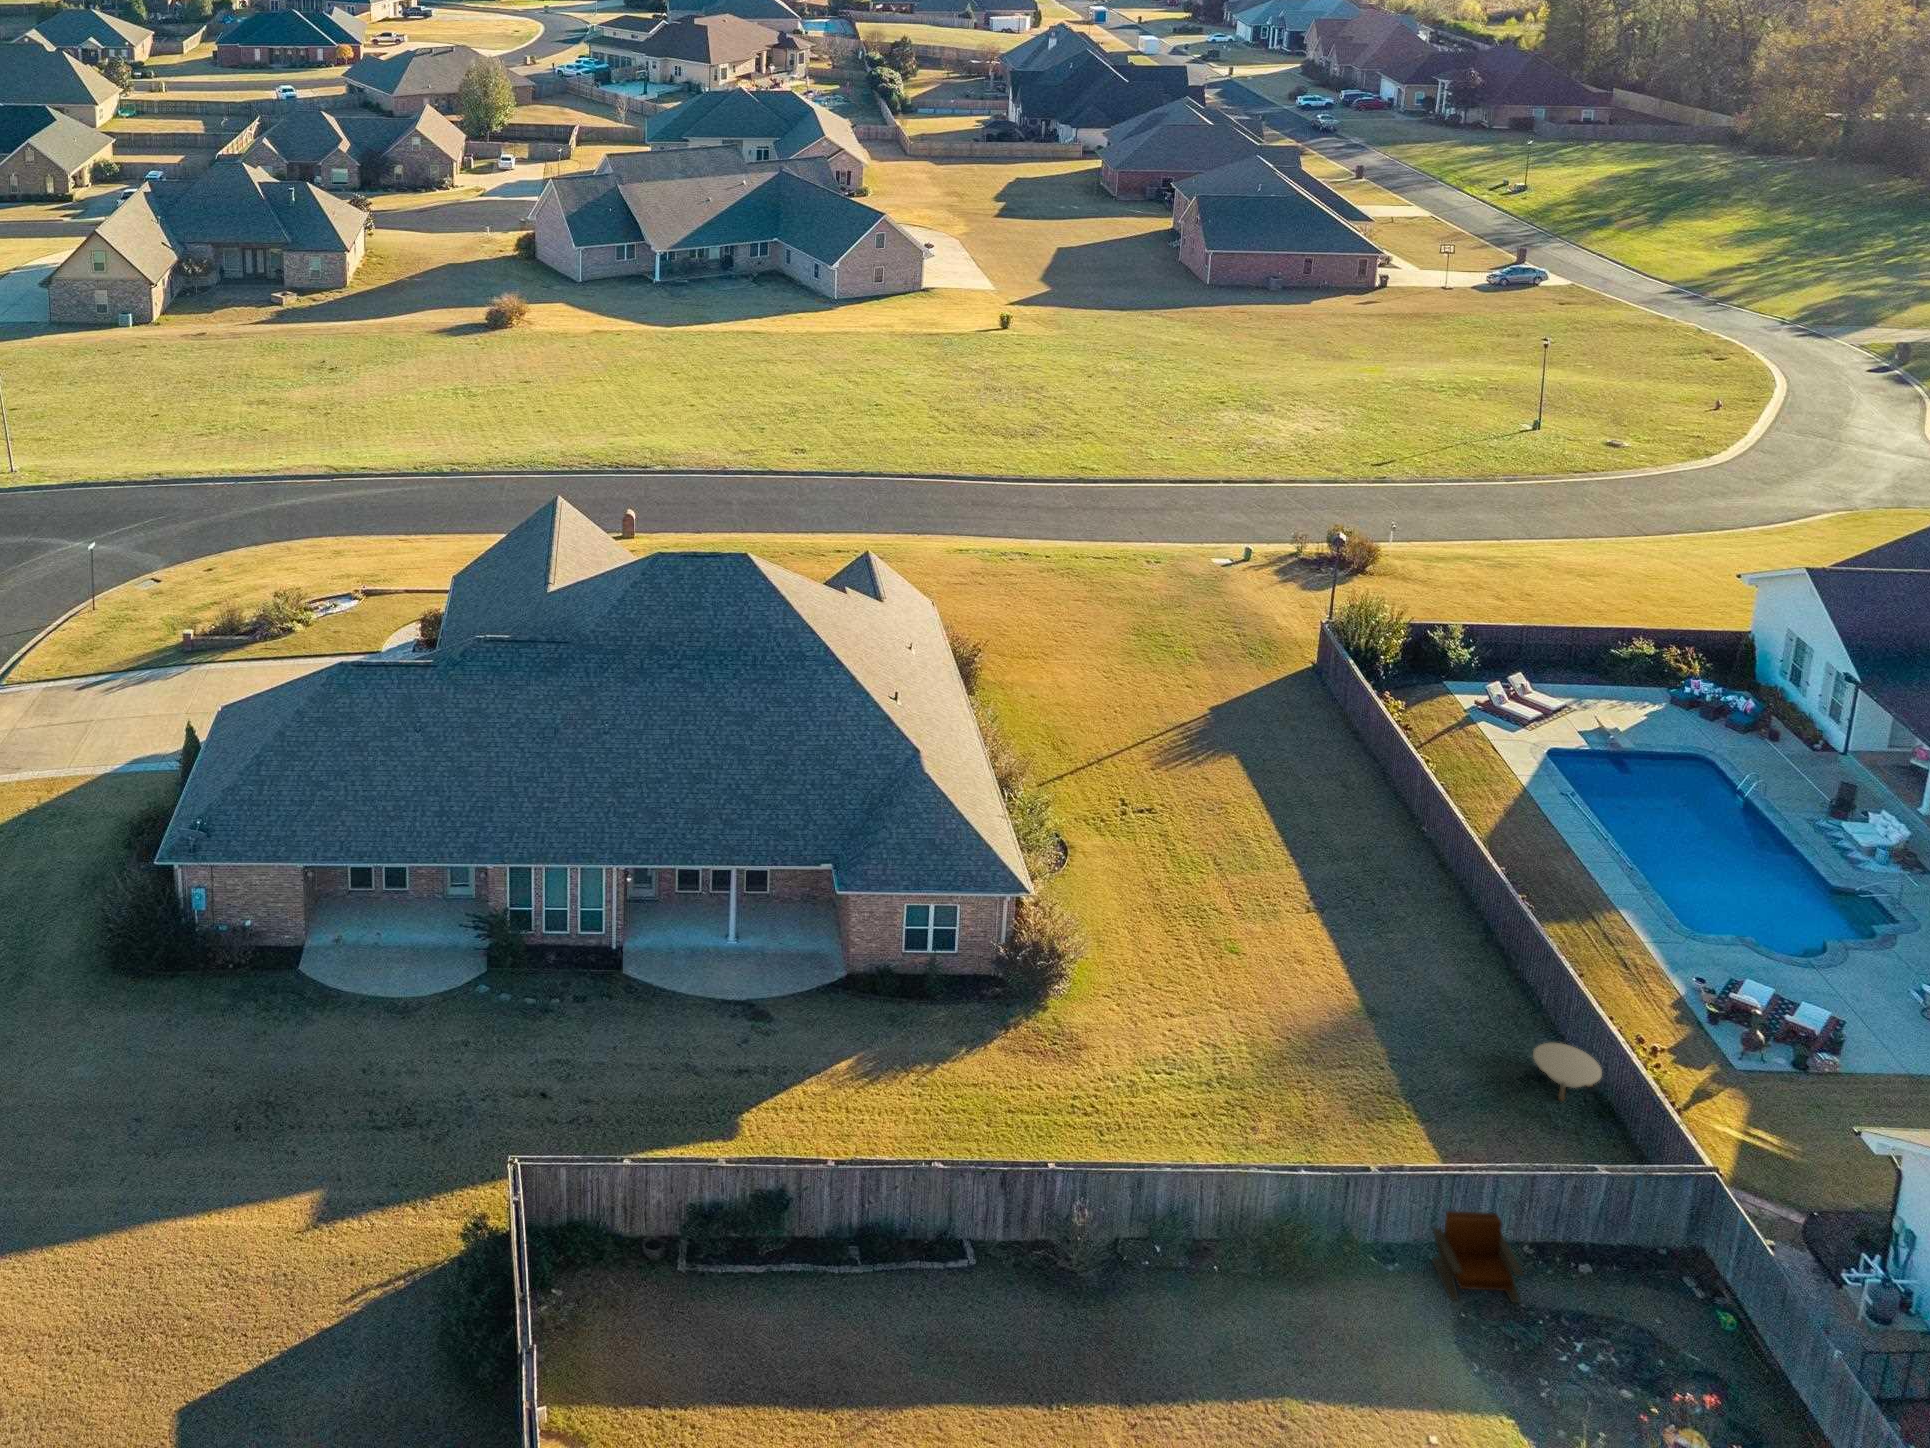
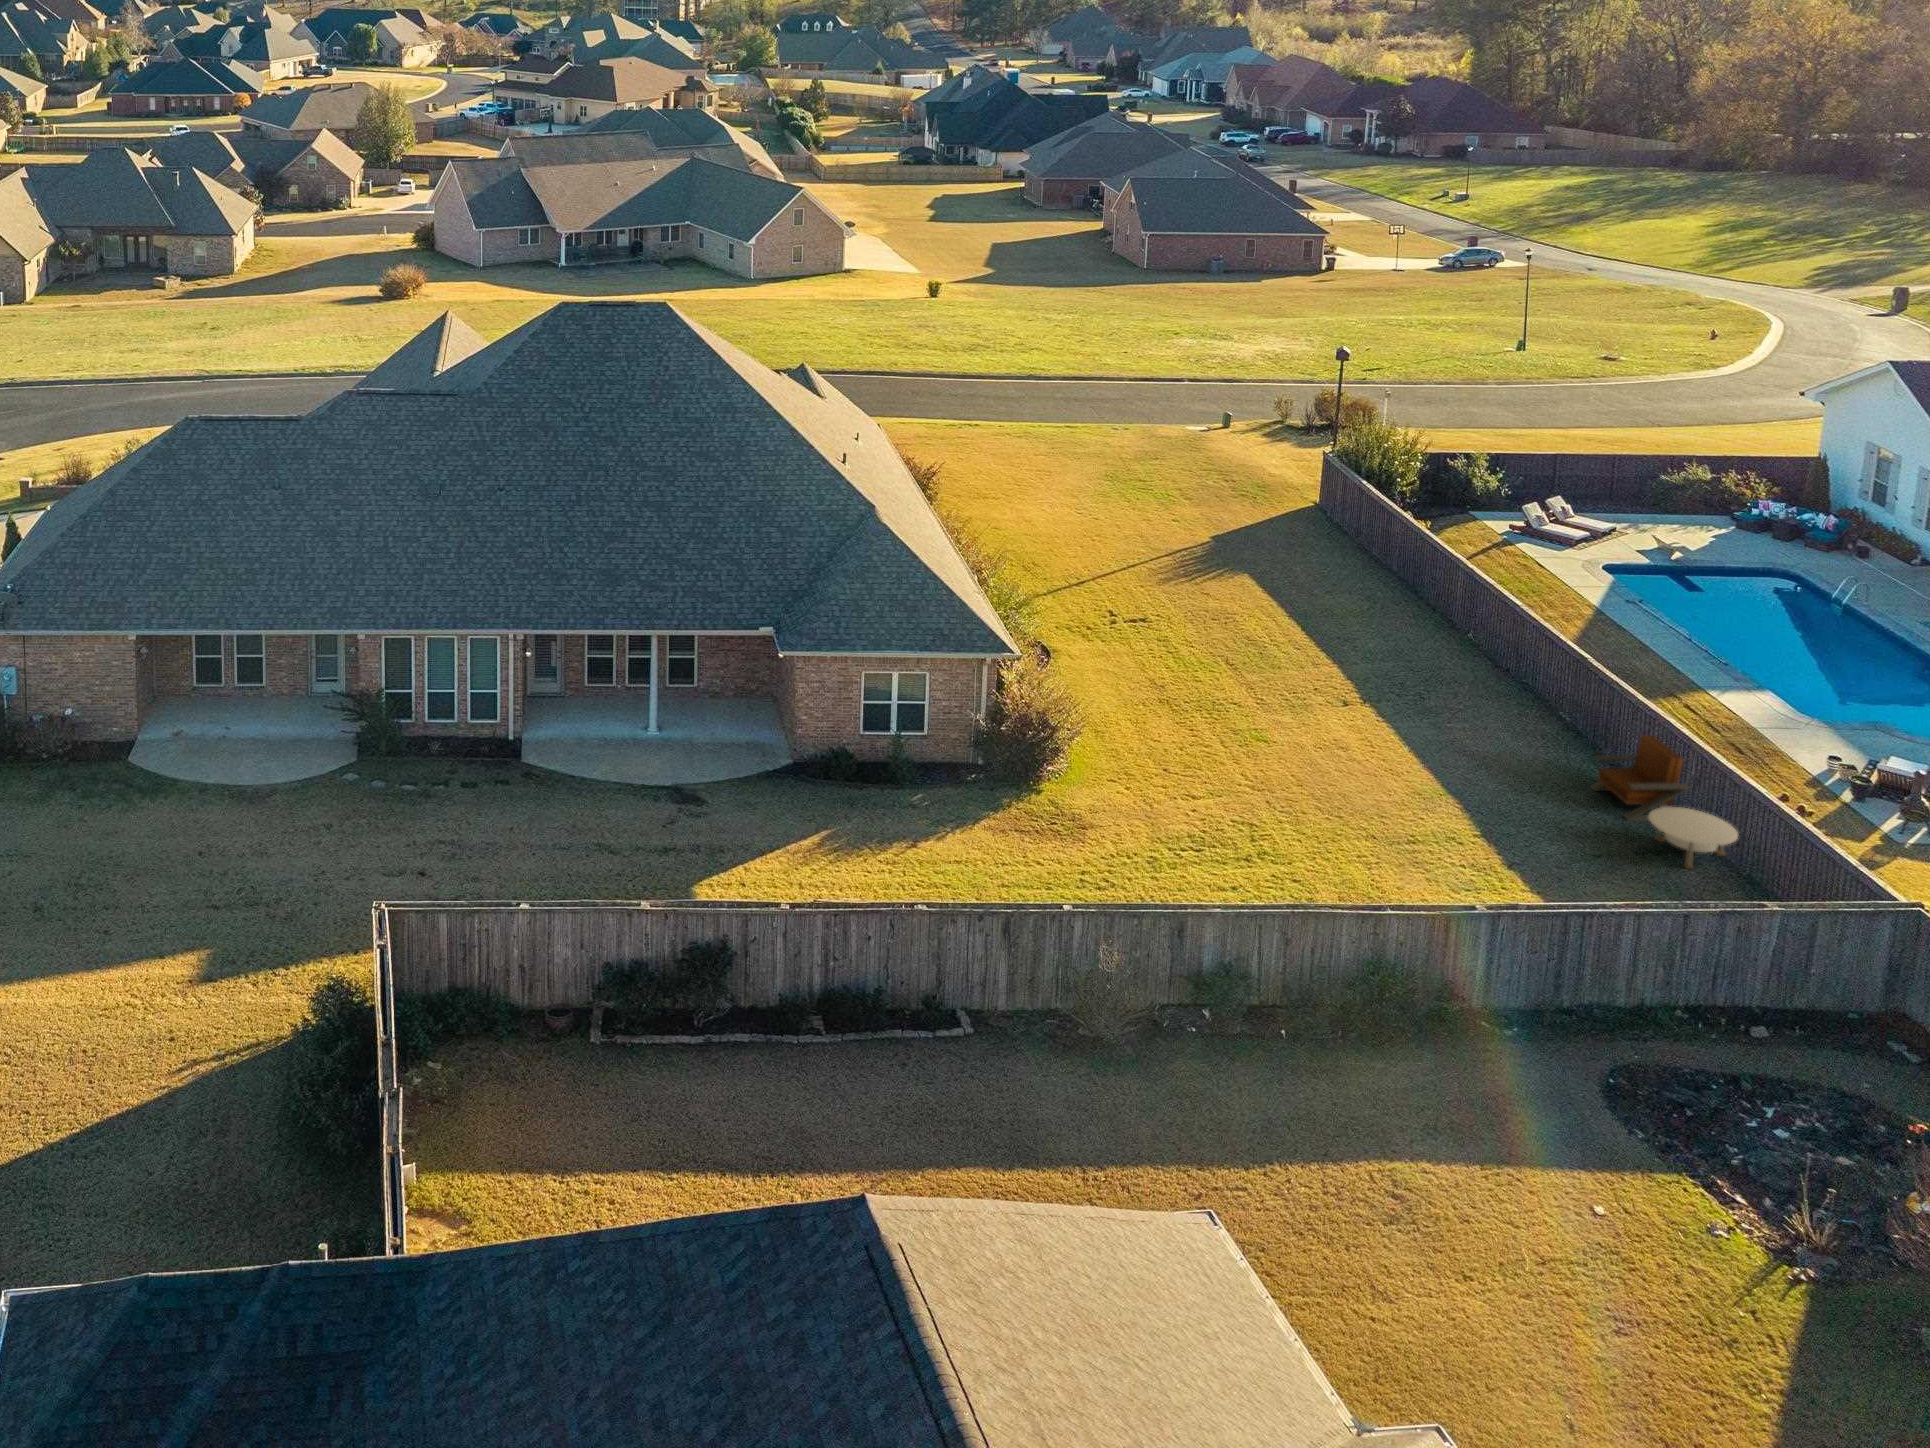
lounge chair: present [1432,1211,1523,1303] -> present [1591,735,1690,821]

